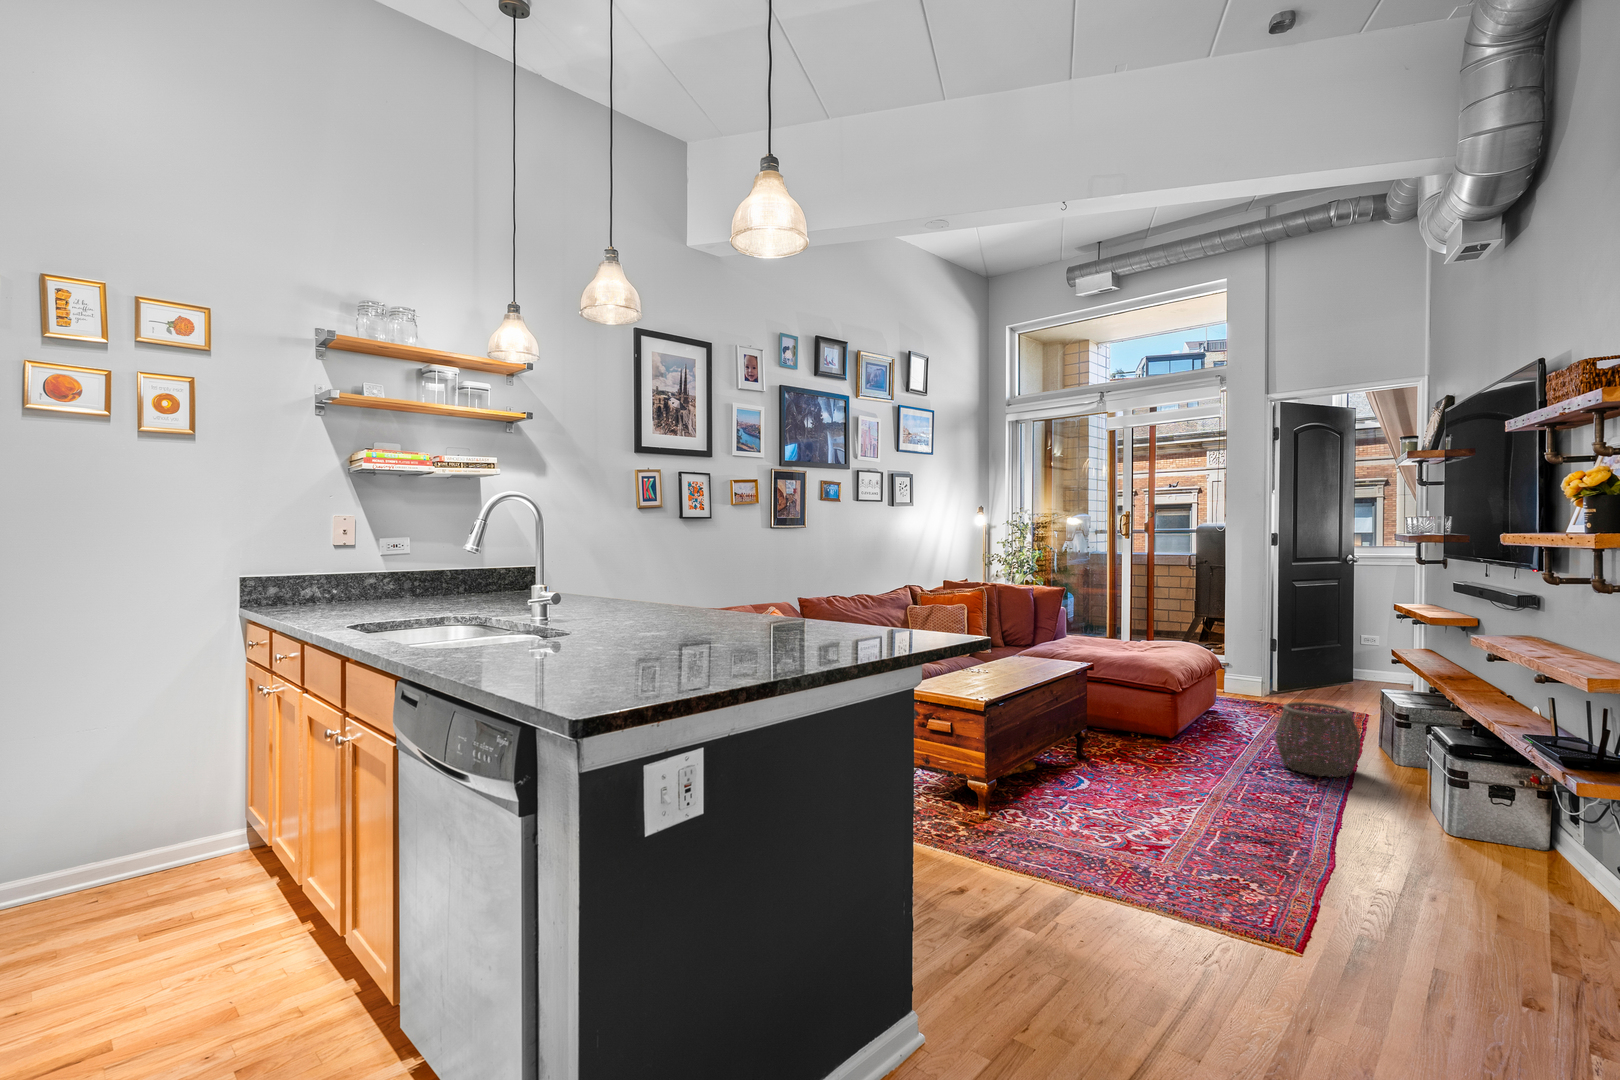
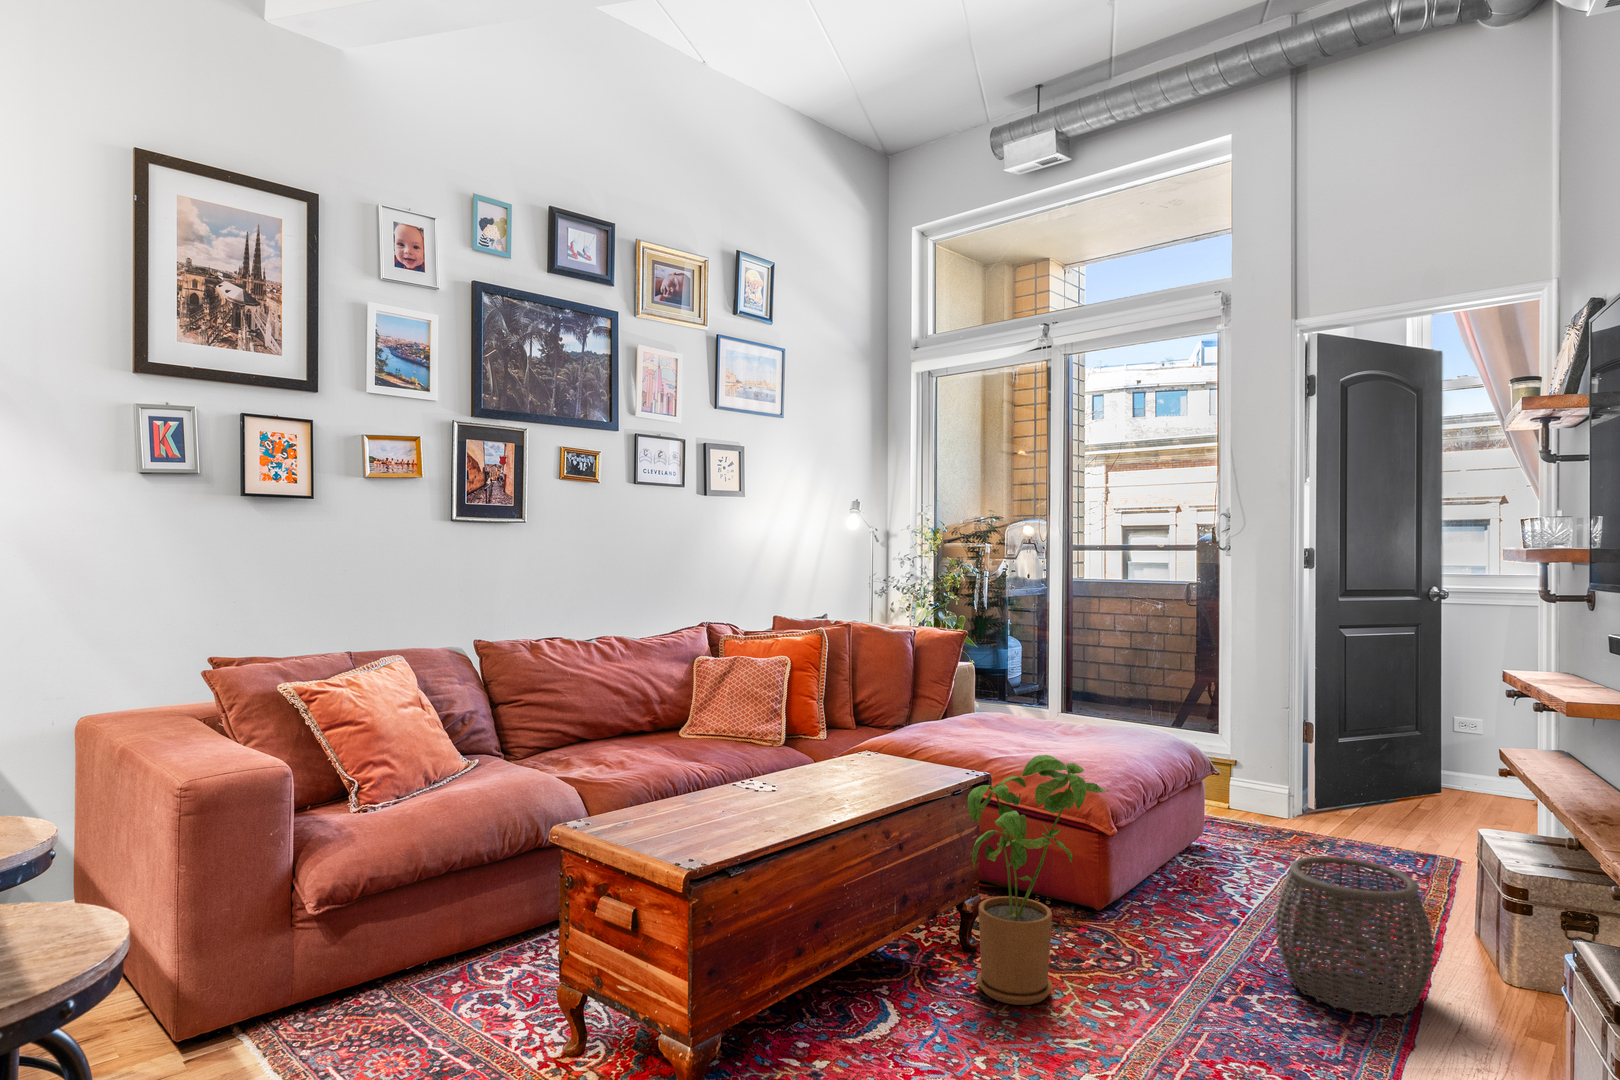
house plant: none [1113,649,1192,776] -> present [968,755,1107,1005]

